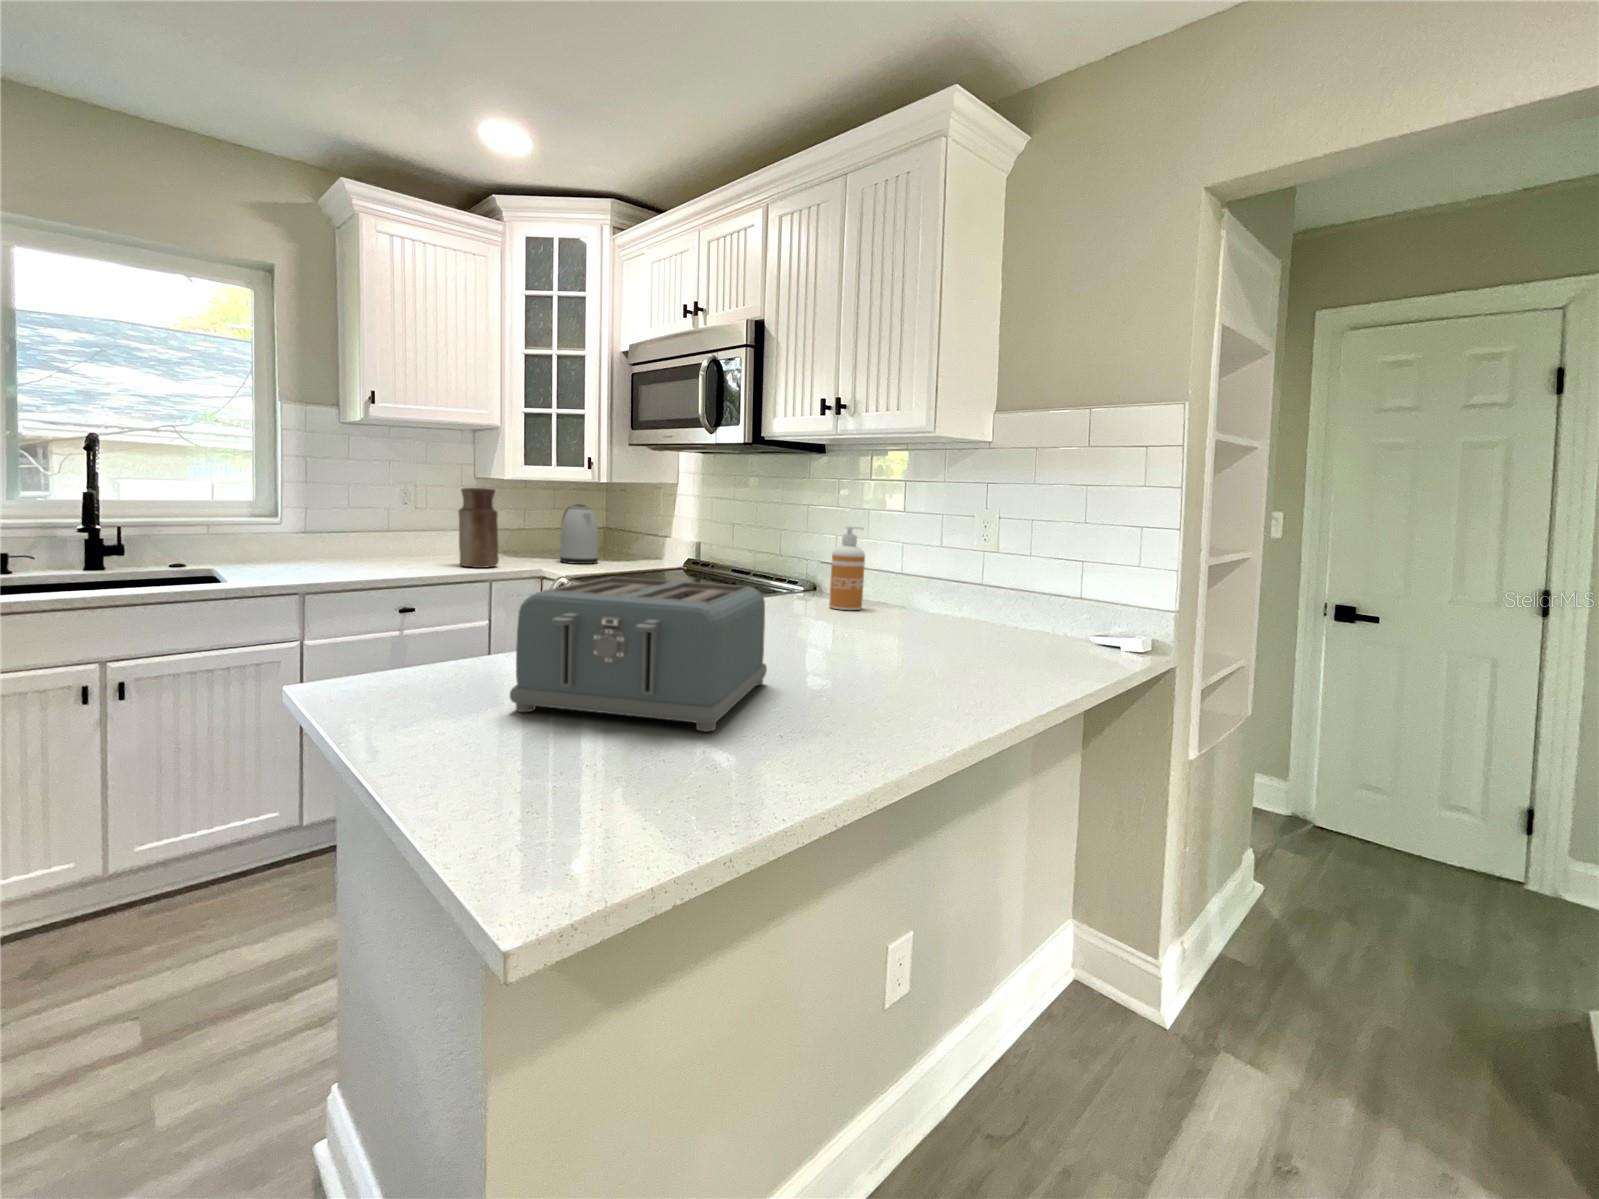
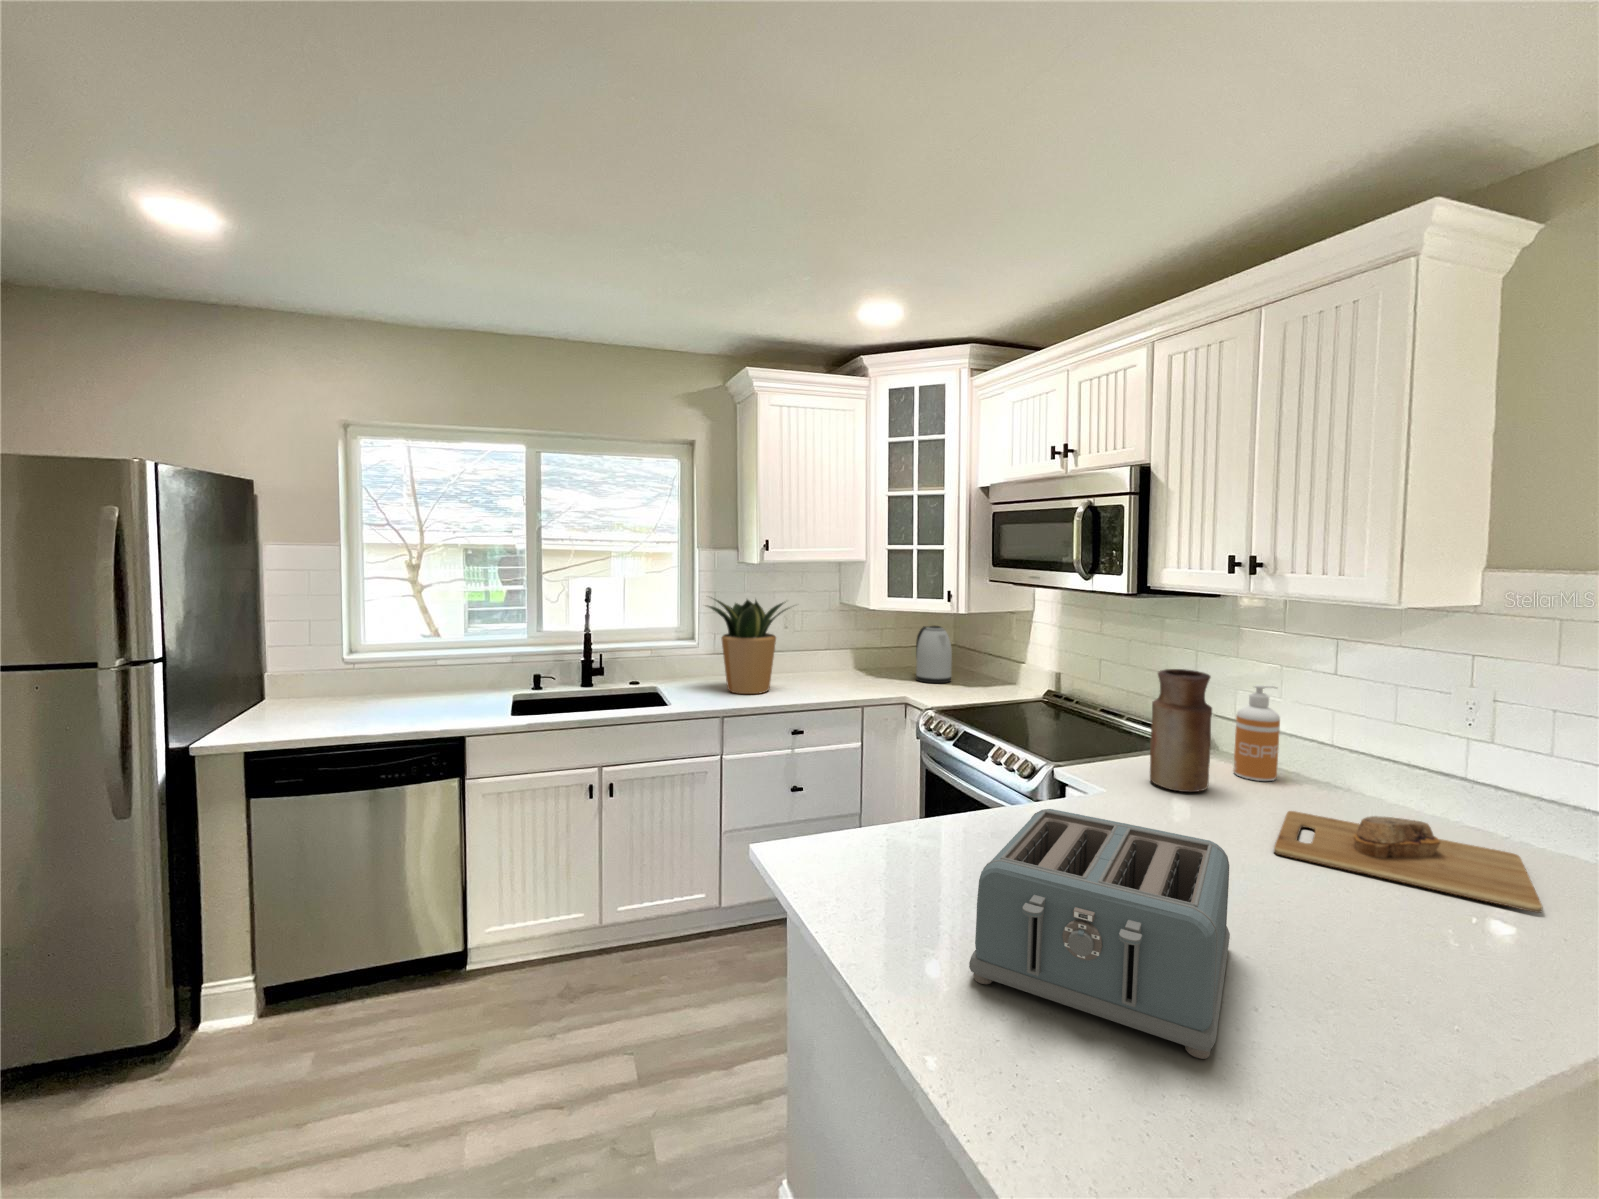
potted plant: none [287,449,414,568] -> present [707,600,787,694]
vase: present [458,488,499,568] -> present [1150,669,1212,792]
cutting board: none [835,610,1010,658] -> present [1274,811,1542,913]

